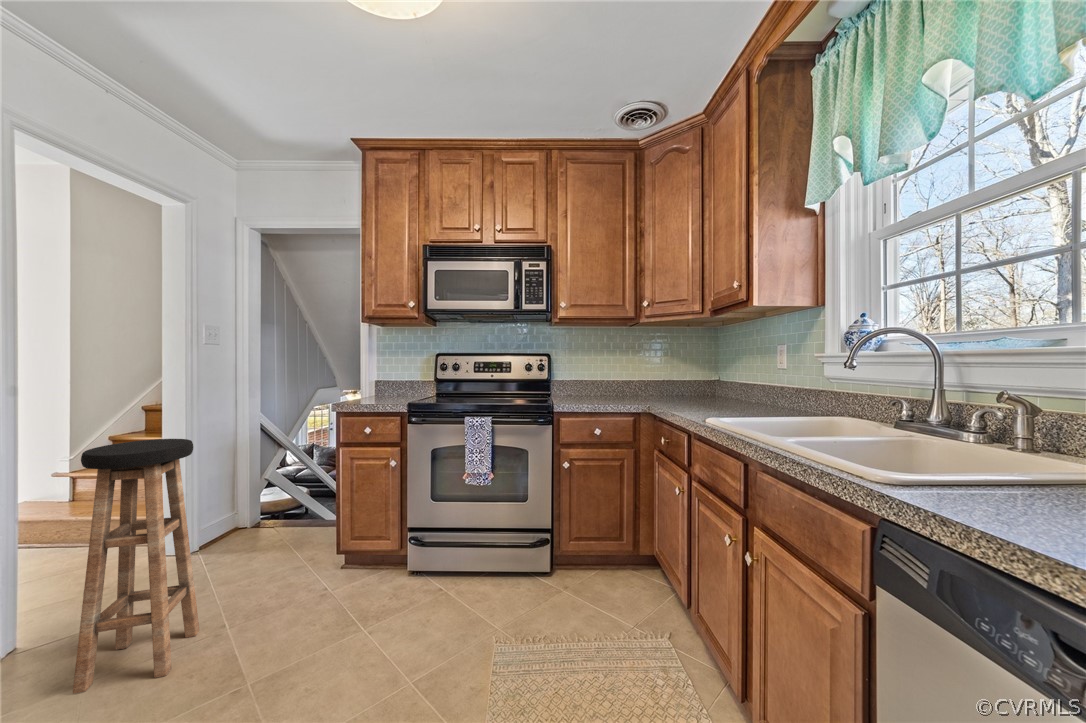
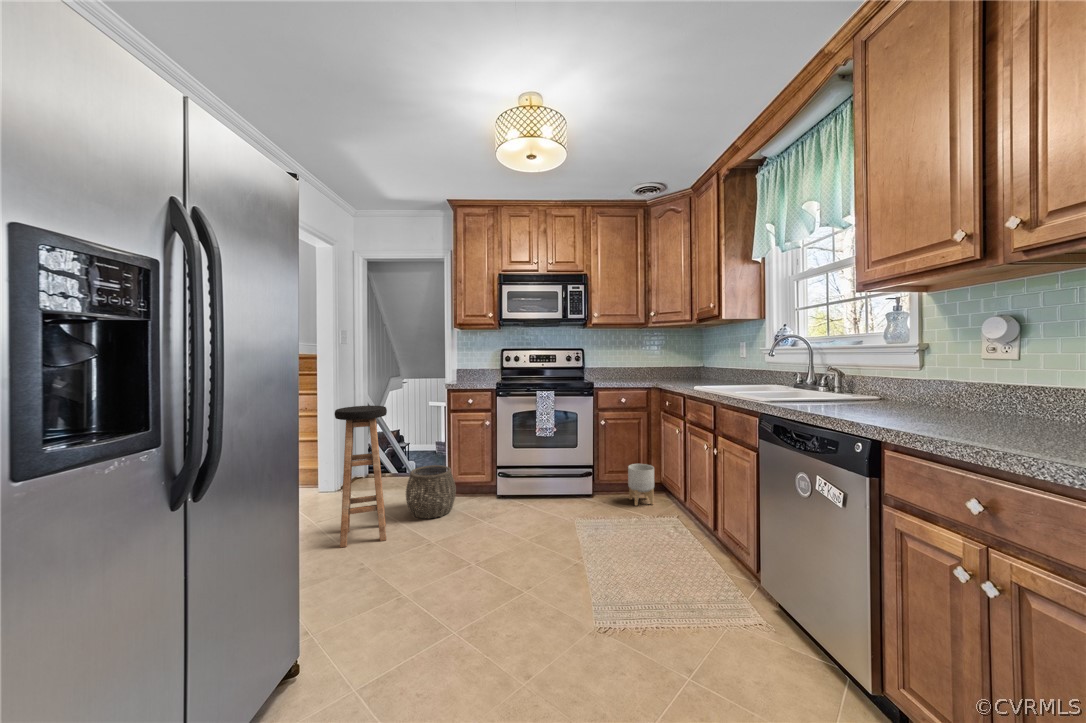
woven basket: none [244,526,333,621] -> present [406,465,456,519]
planter: none [601,530,642,602] -> present [628,464,654,506]

